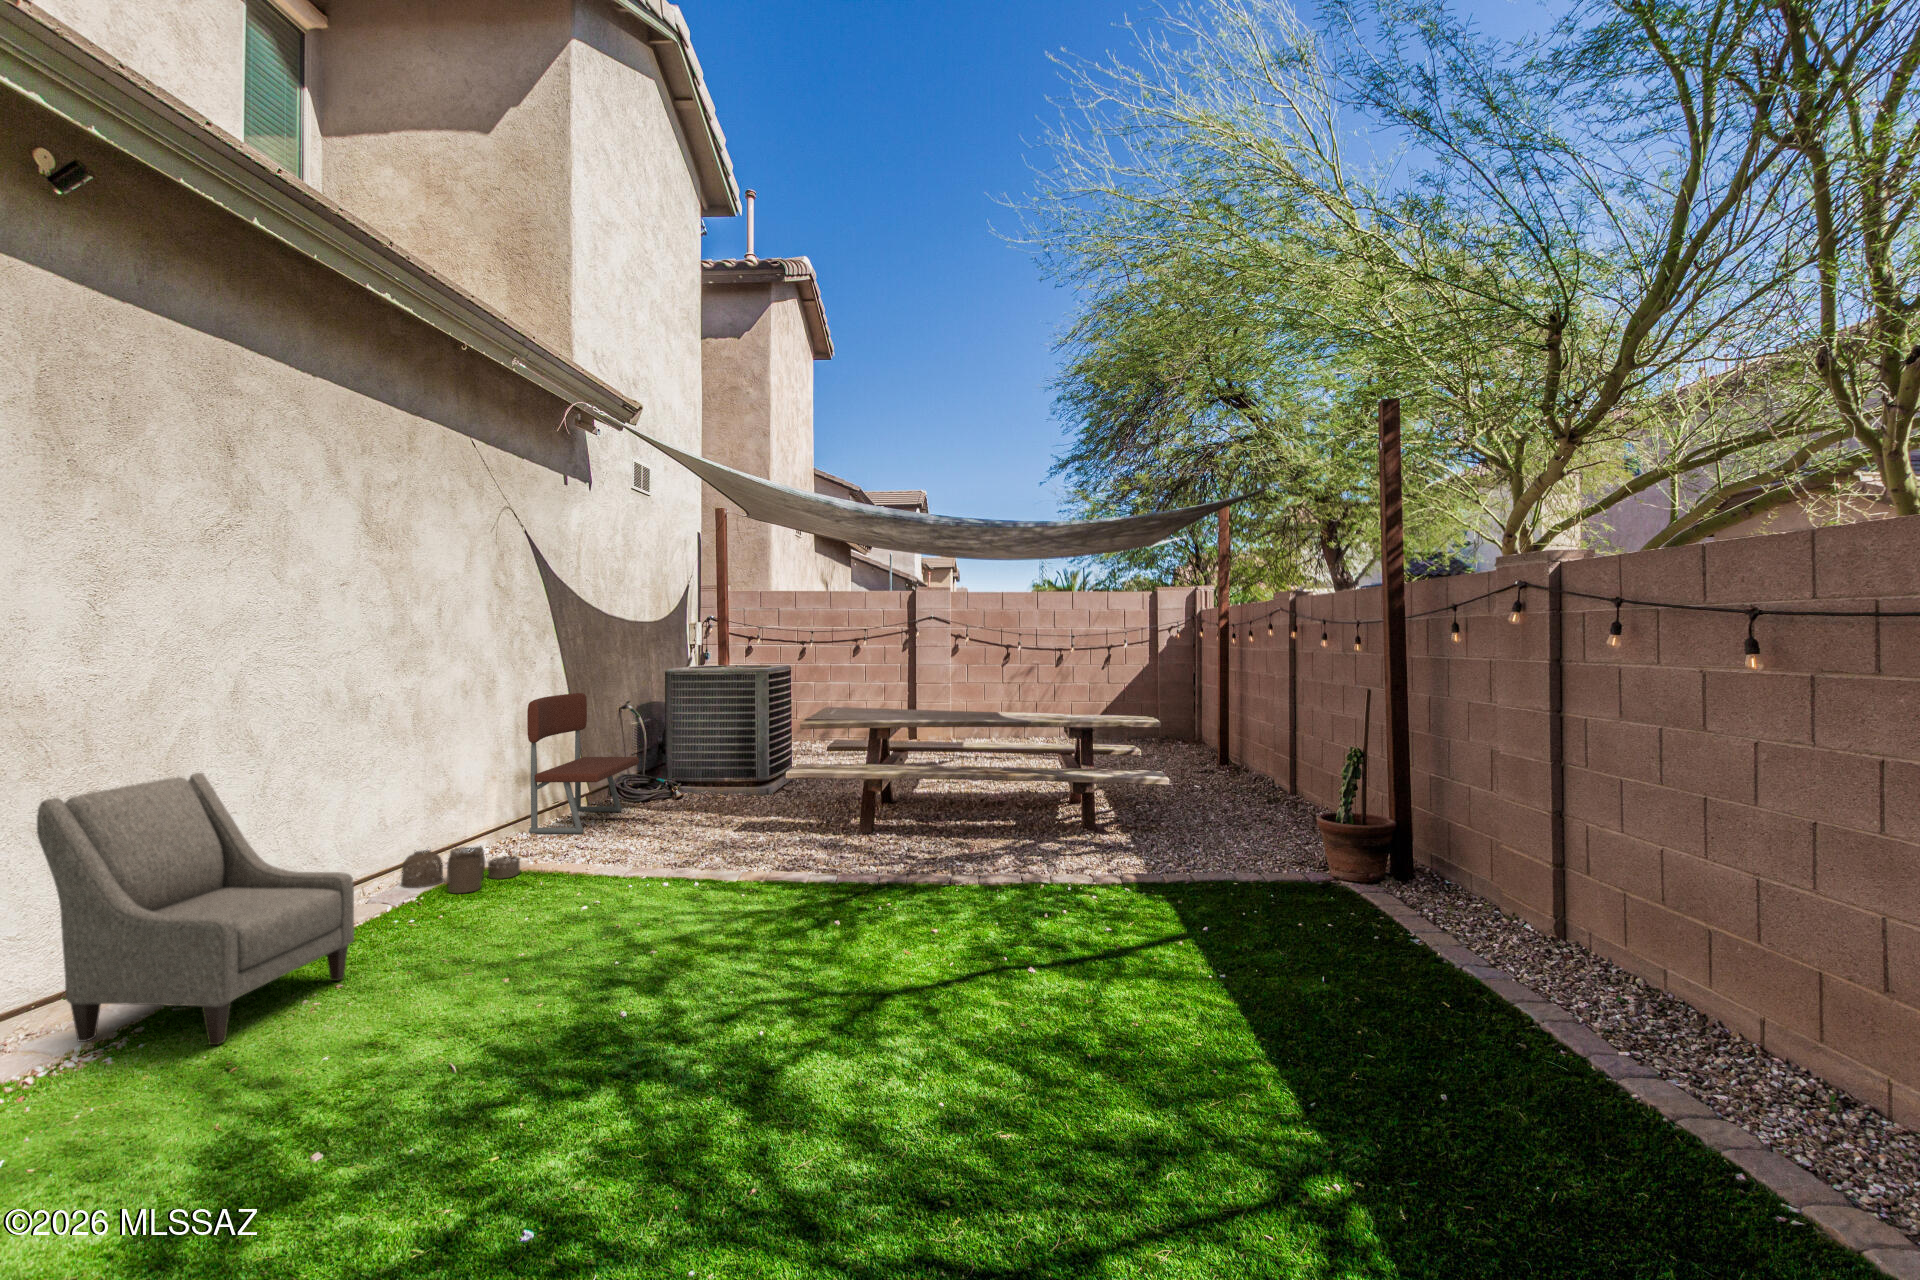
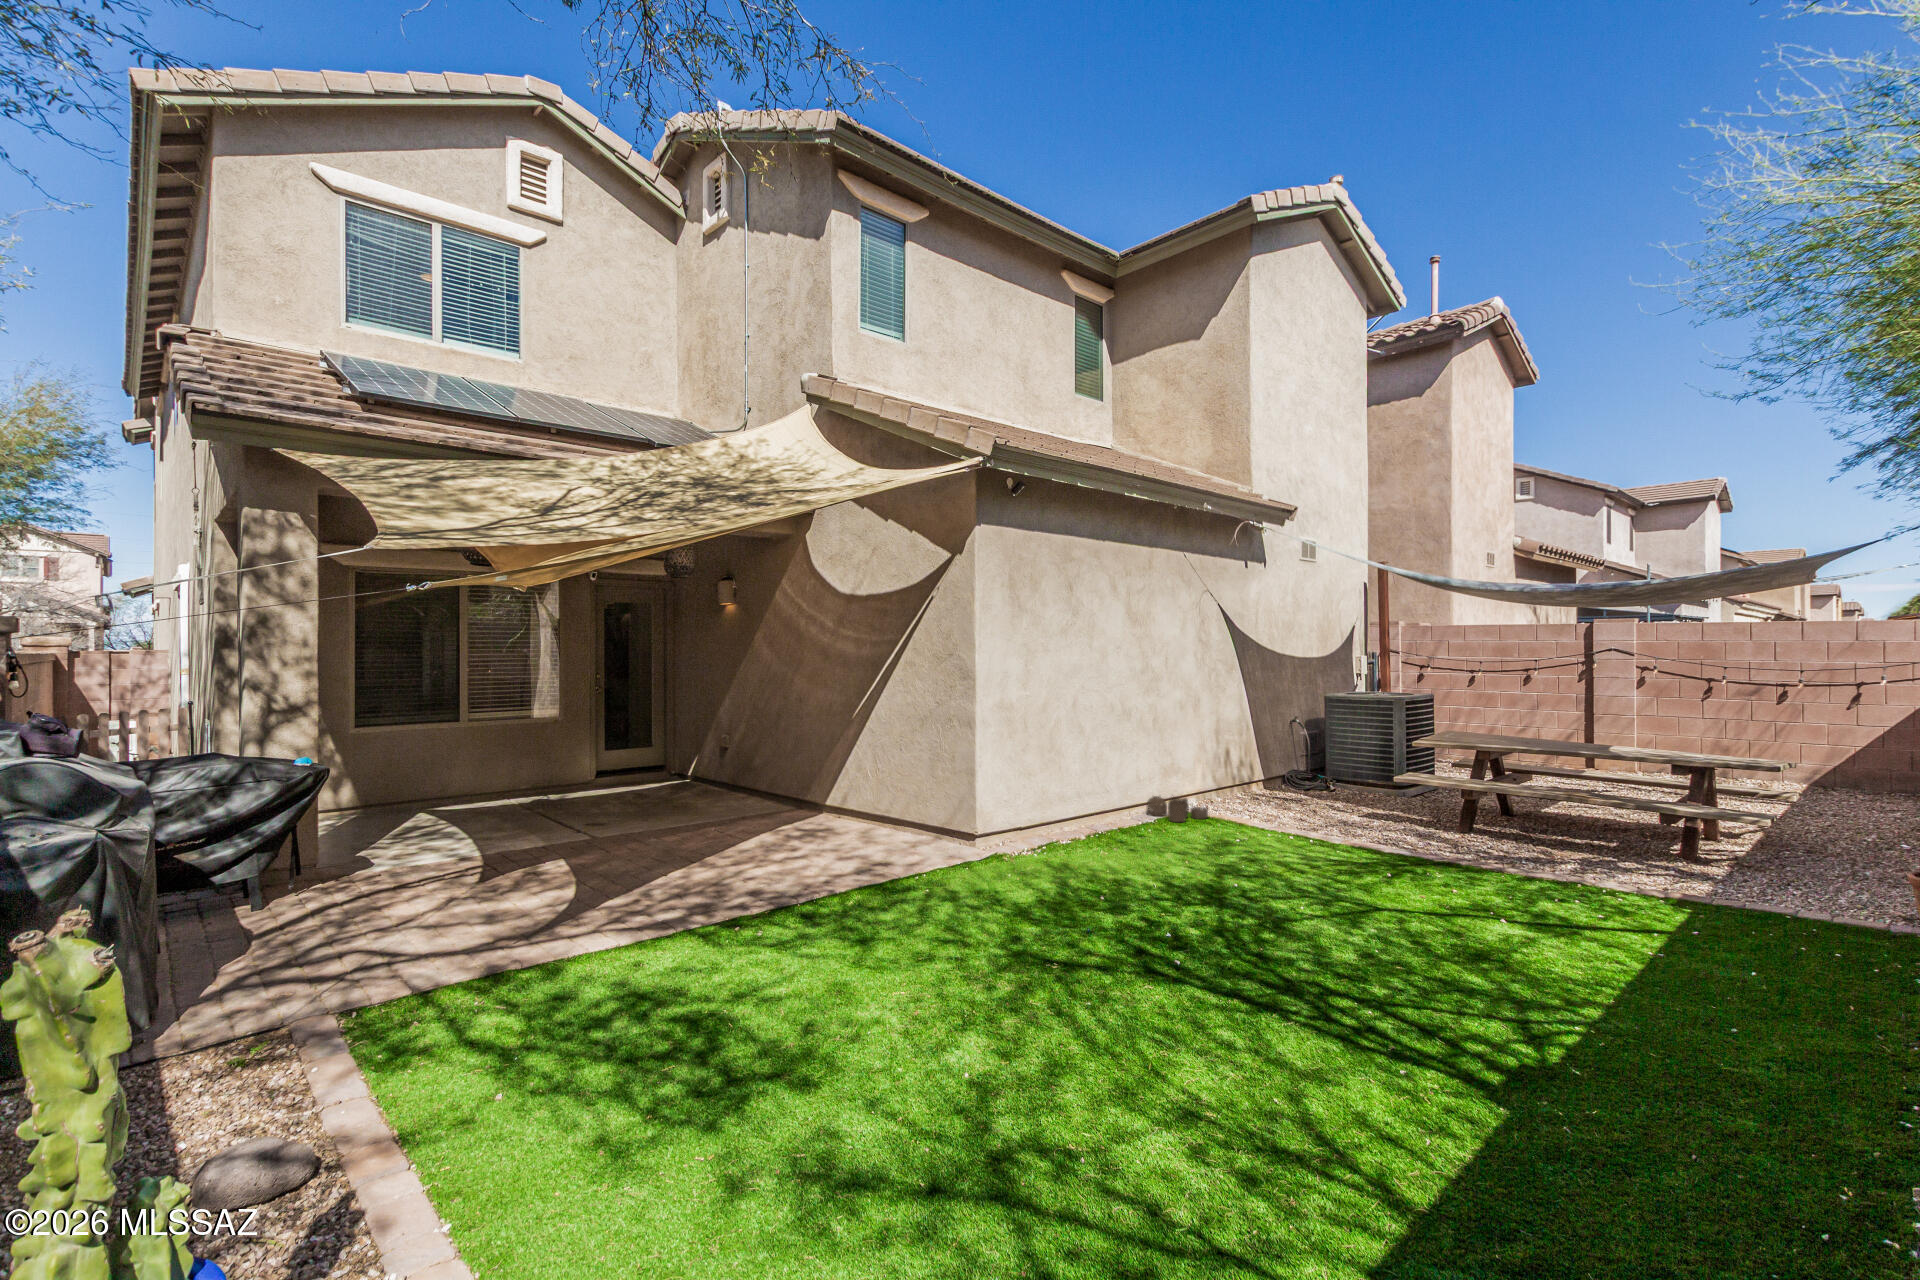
bench: present [527,693,639,834] -> none [1218,710,1295,803]
chair: present [36,773,354,1045] -> none [1010,739,1122,858]

